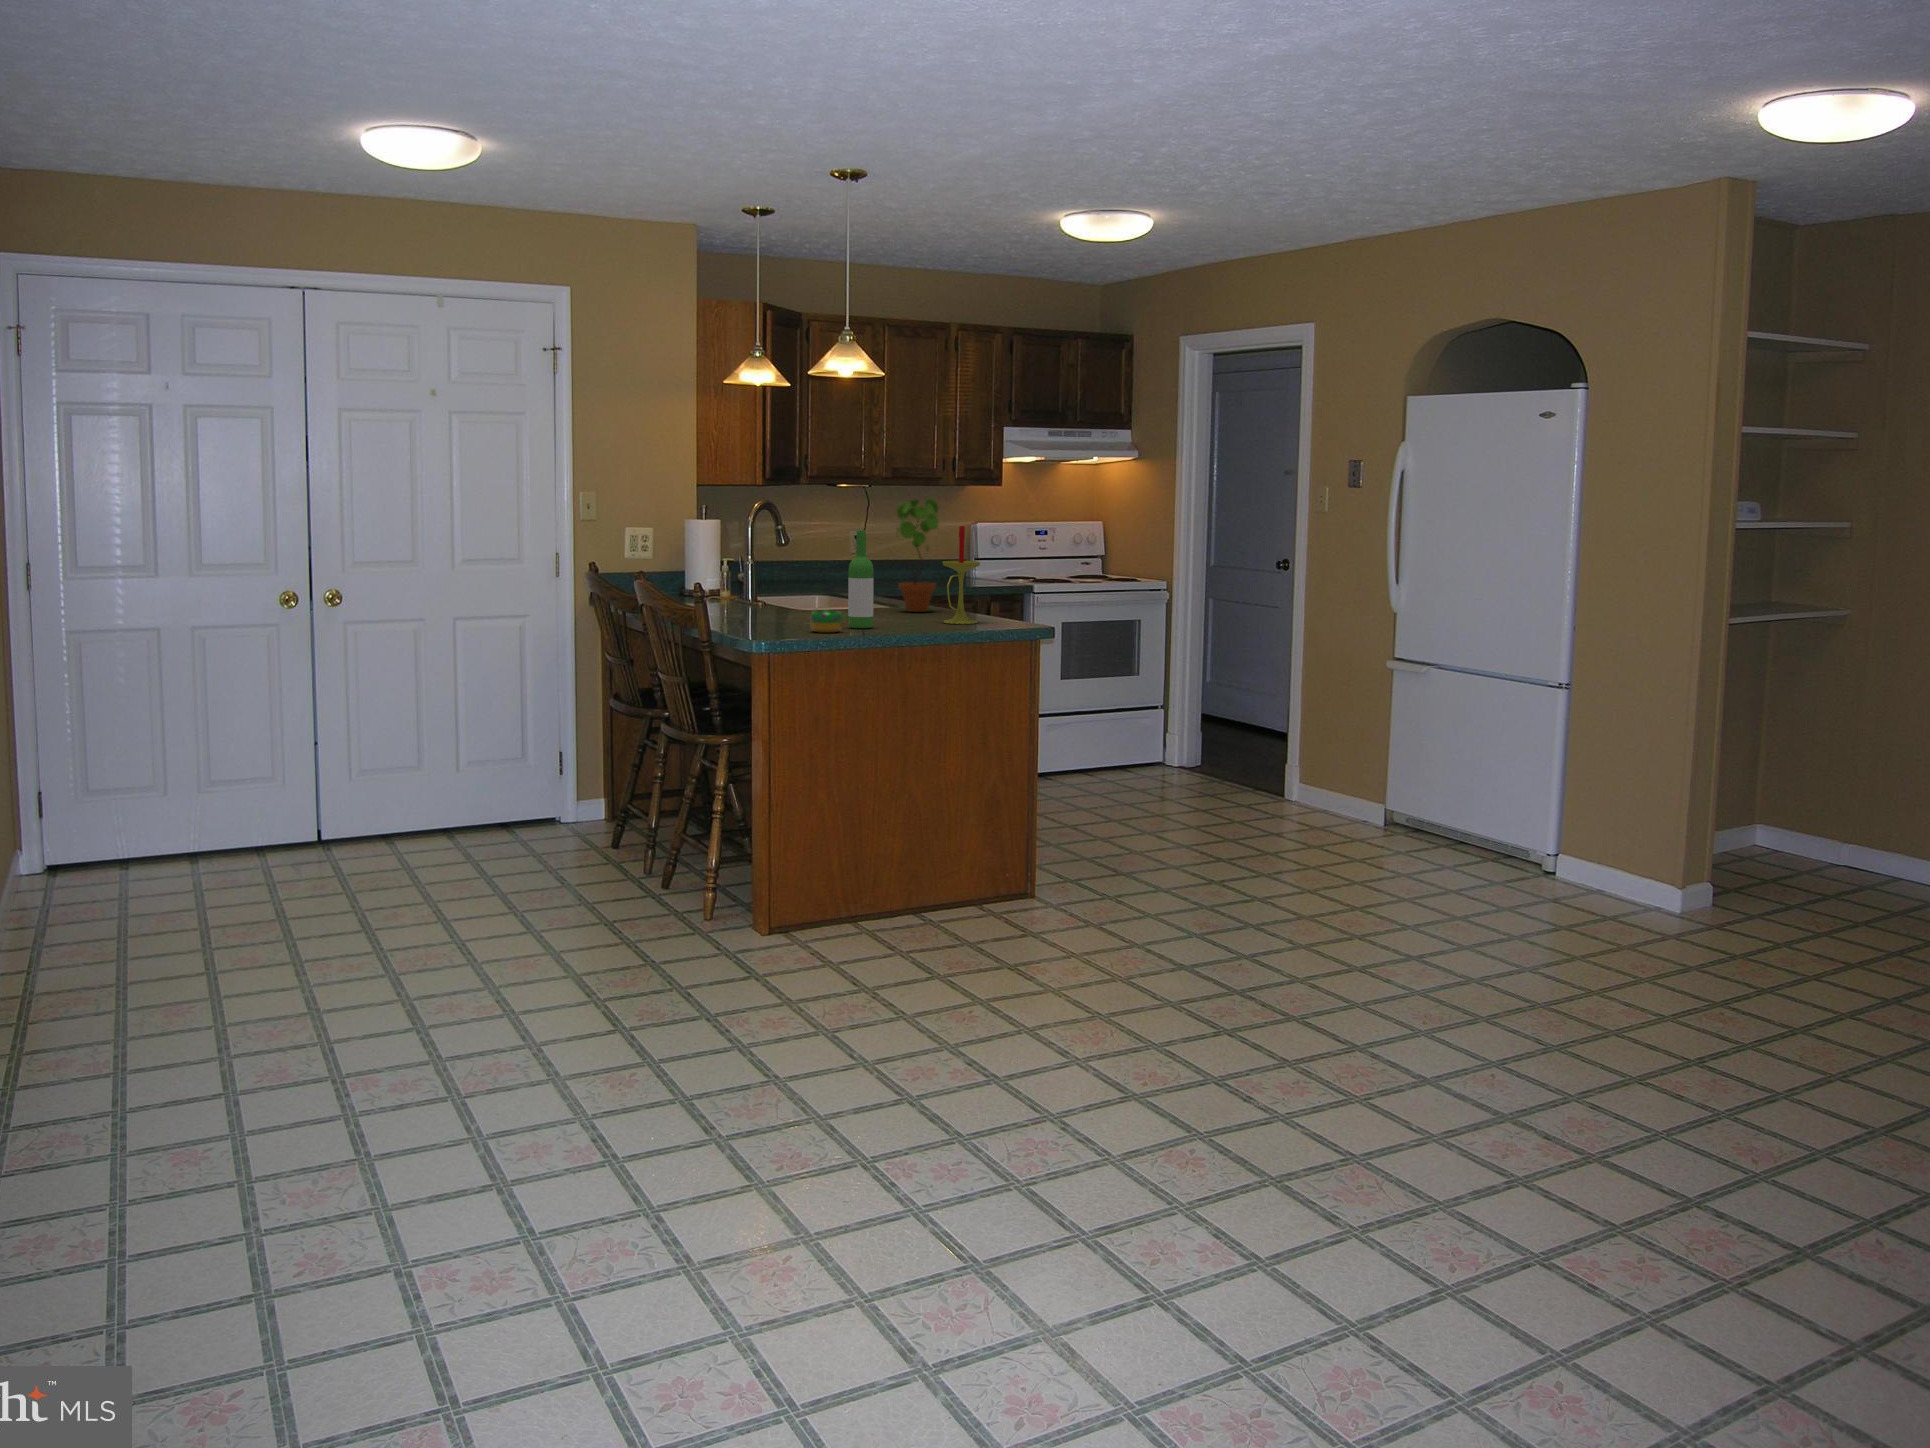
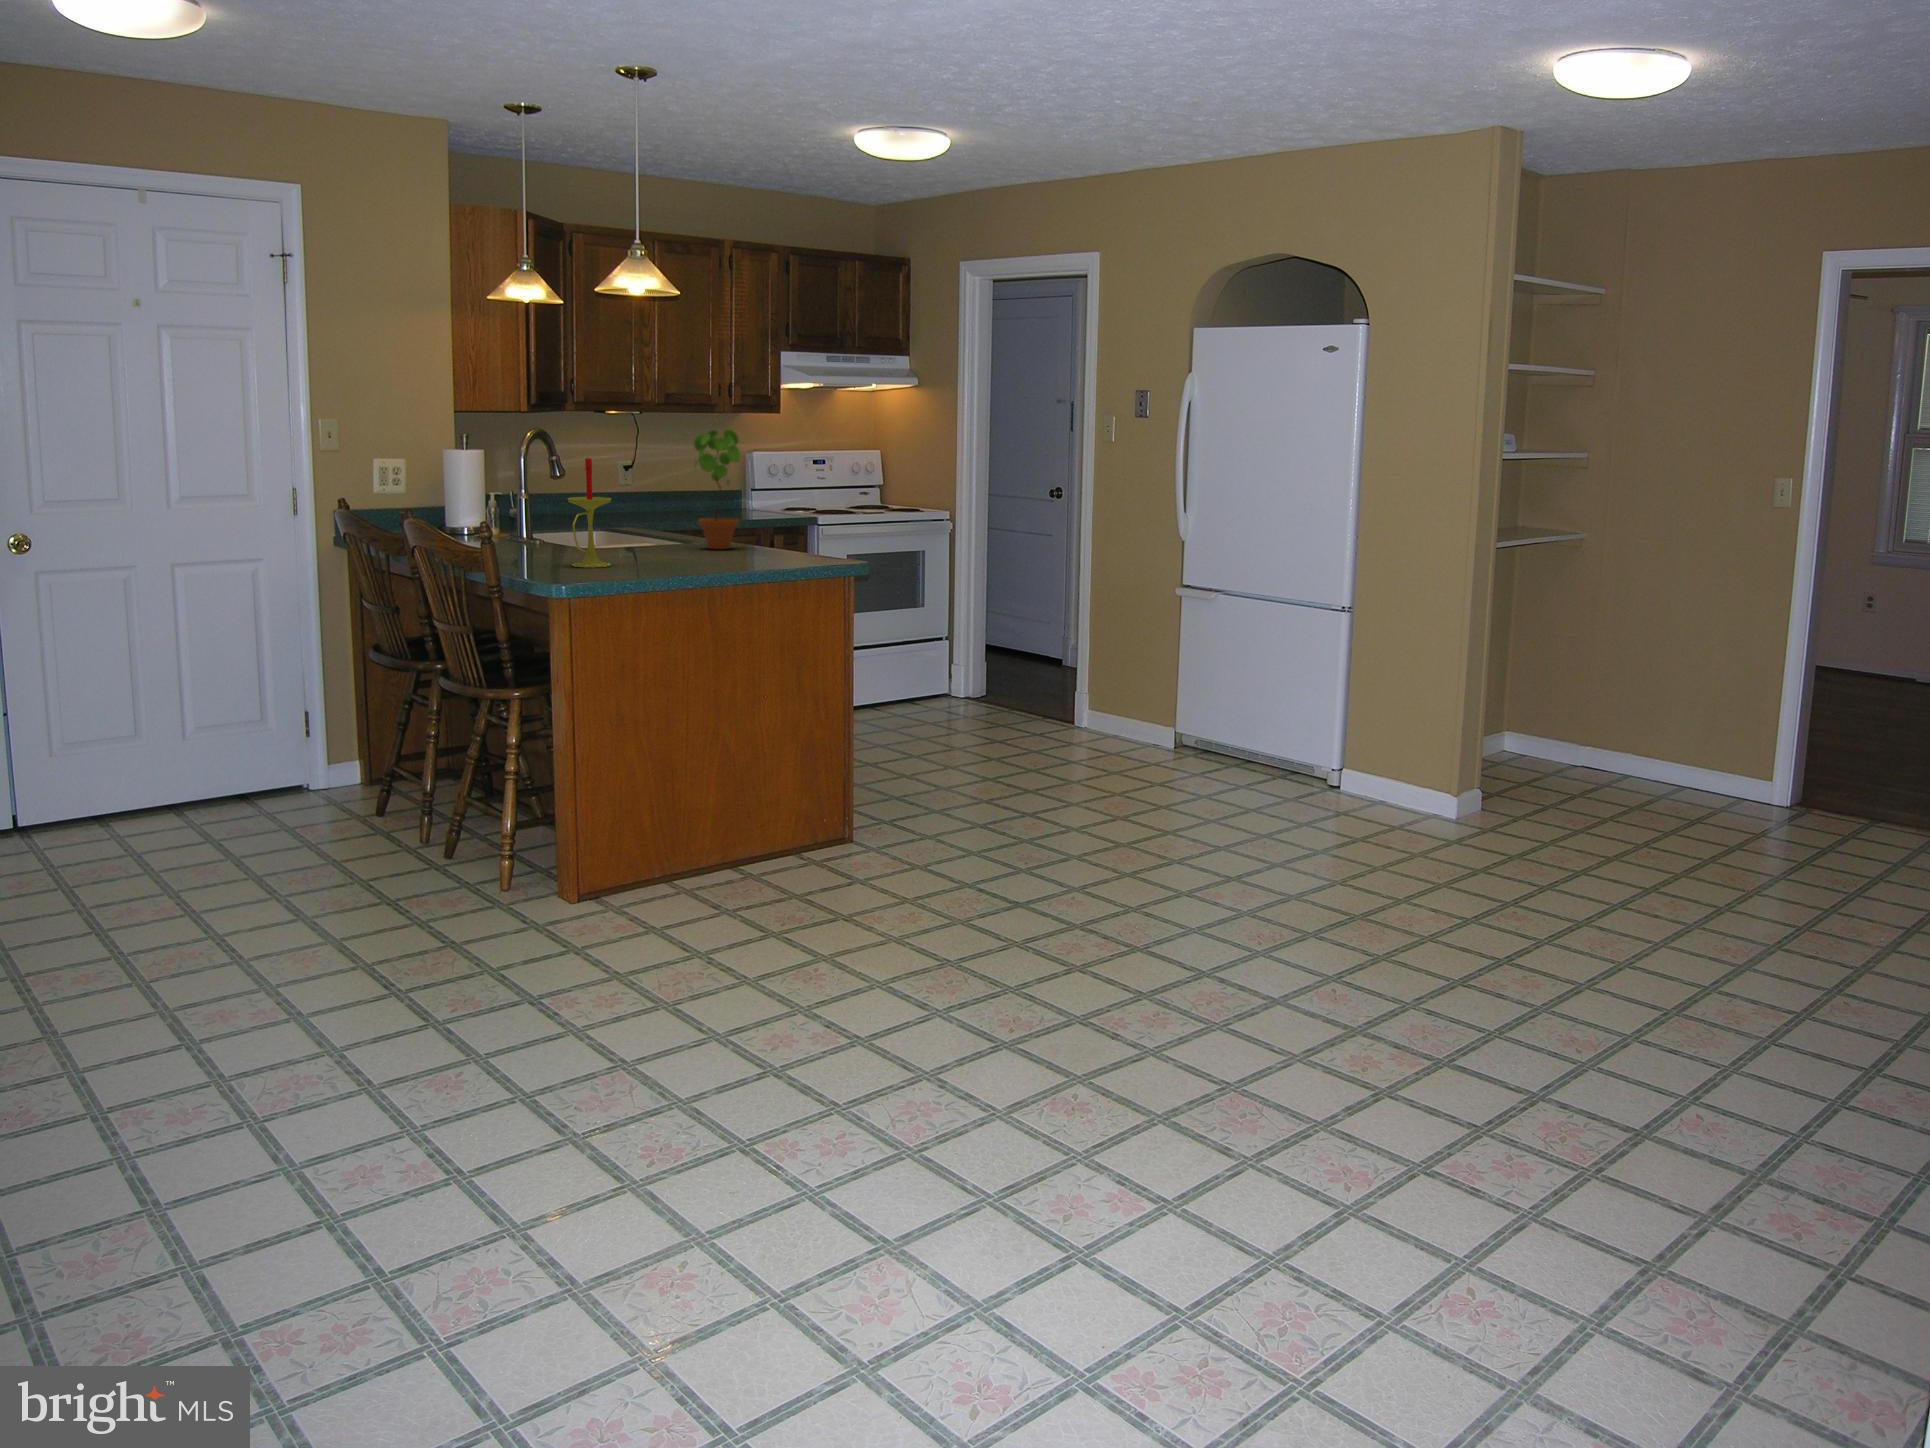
candle: present [943,526,980,624] -> present [568,458,611,567]
wine bottle: present [848,530,874,628] -> none [656,463,684,568]
mug: present [811,610,849,633] -> none [618,550,662,574]

